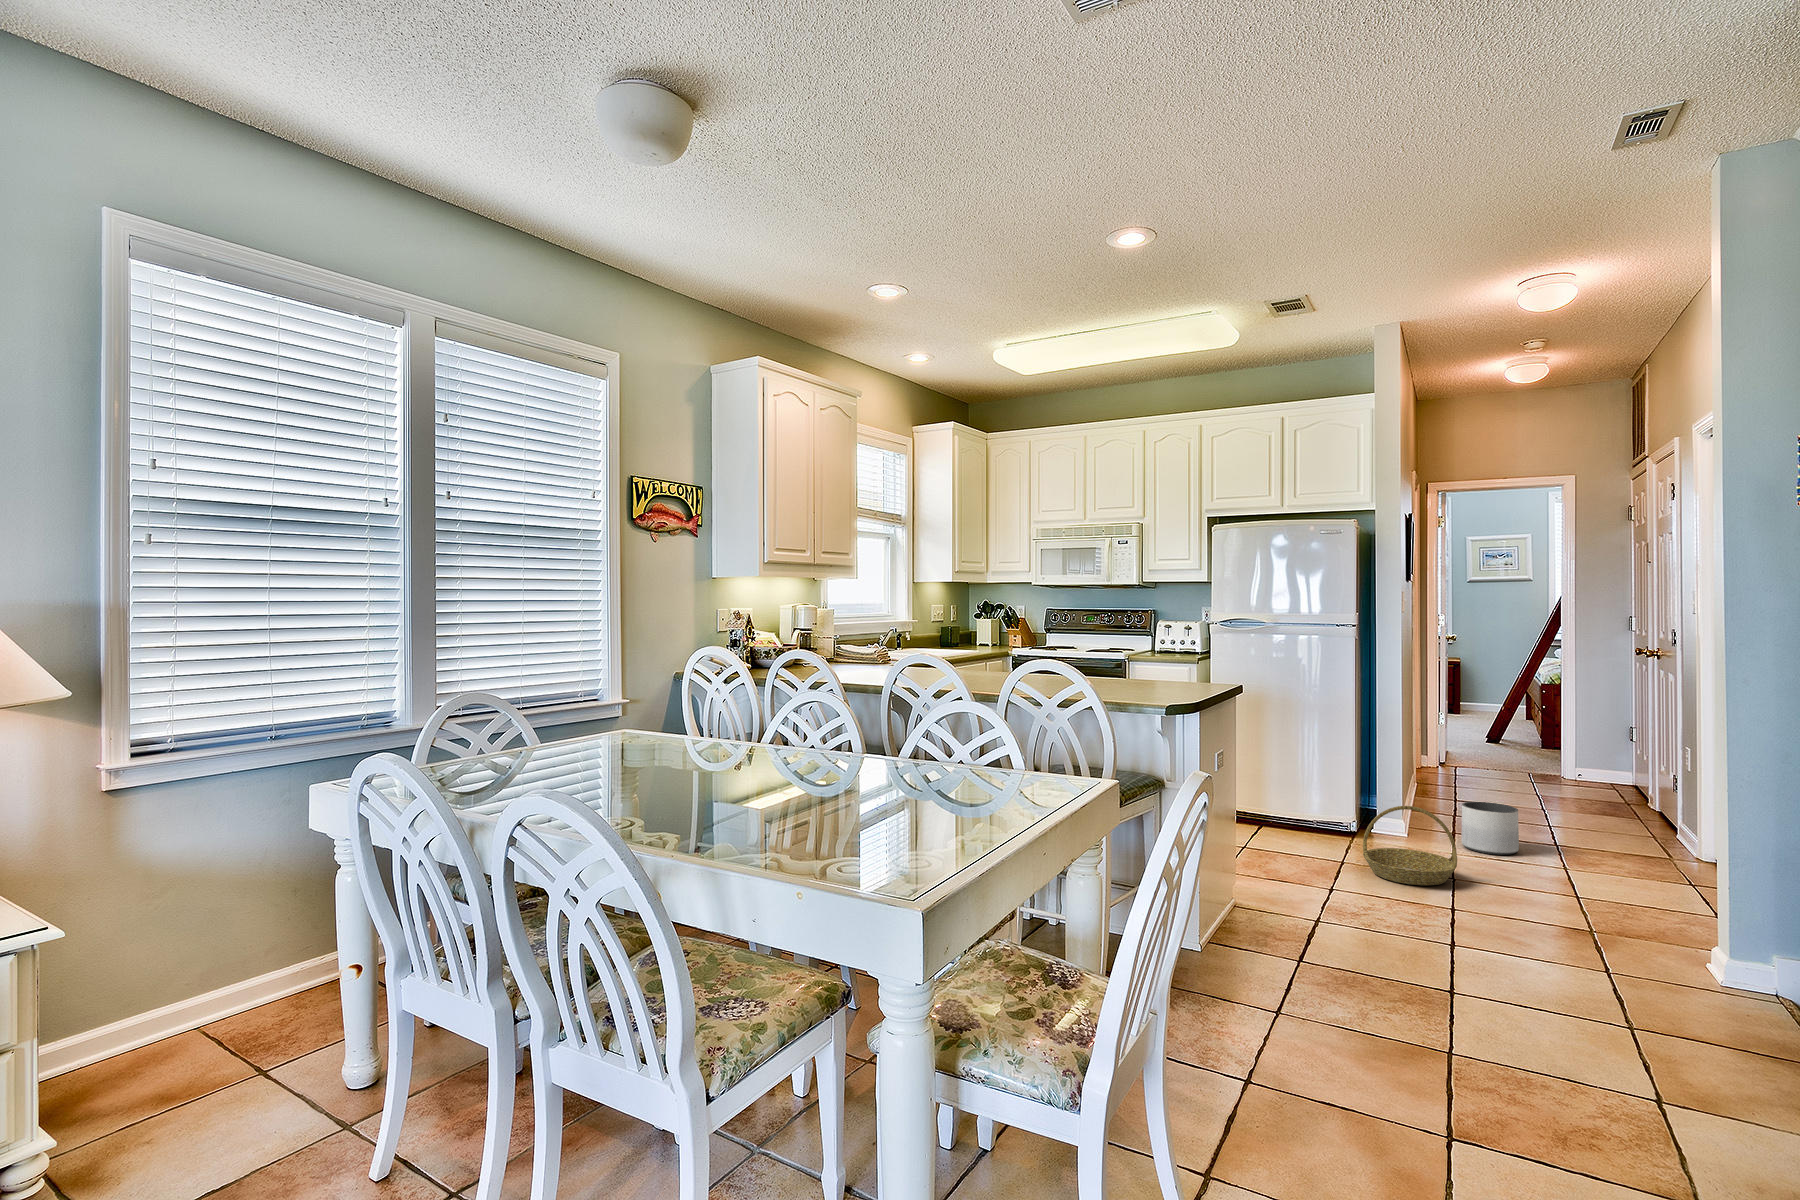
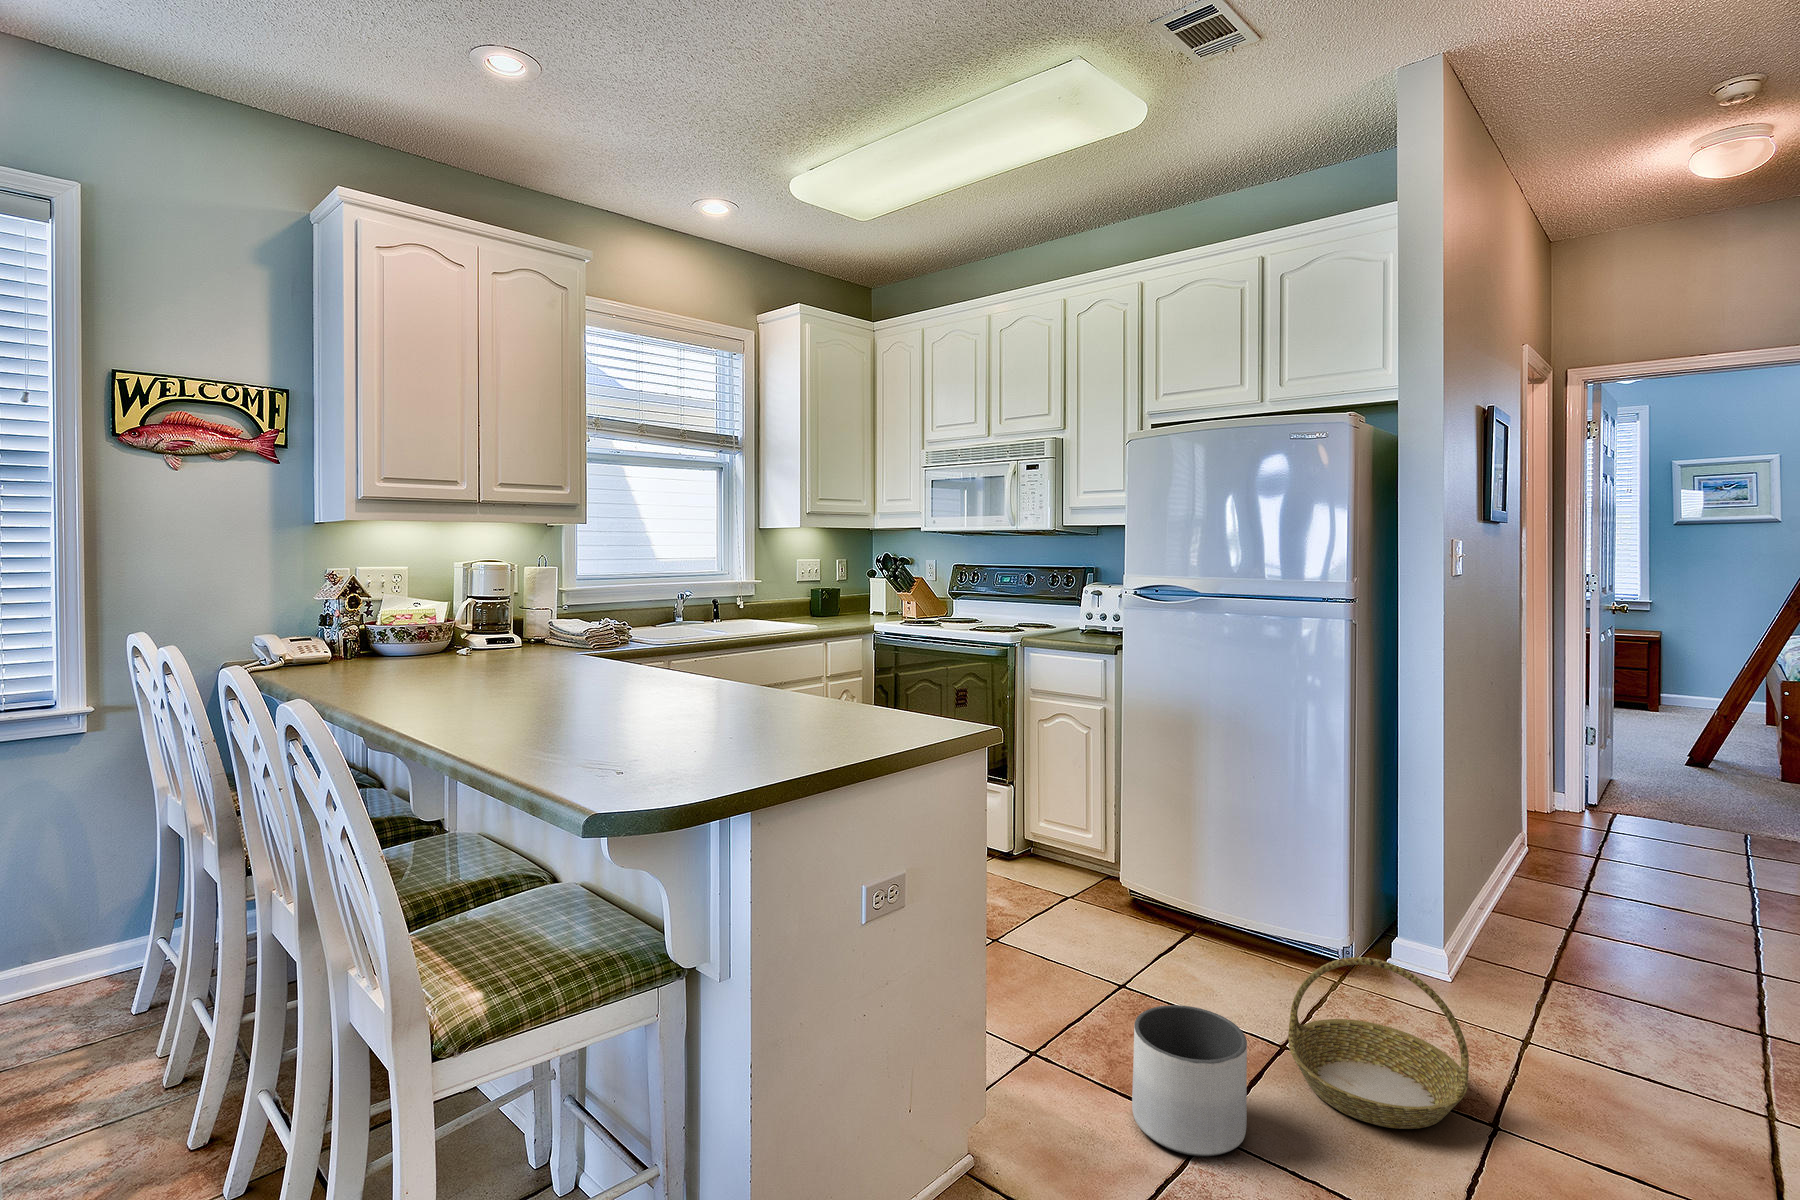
planter: present [1461,802,1519,855] -> present [1132,1005,1247,1156]

